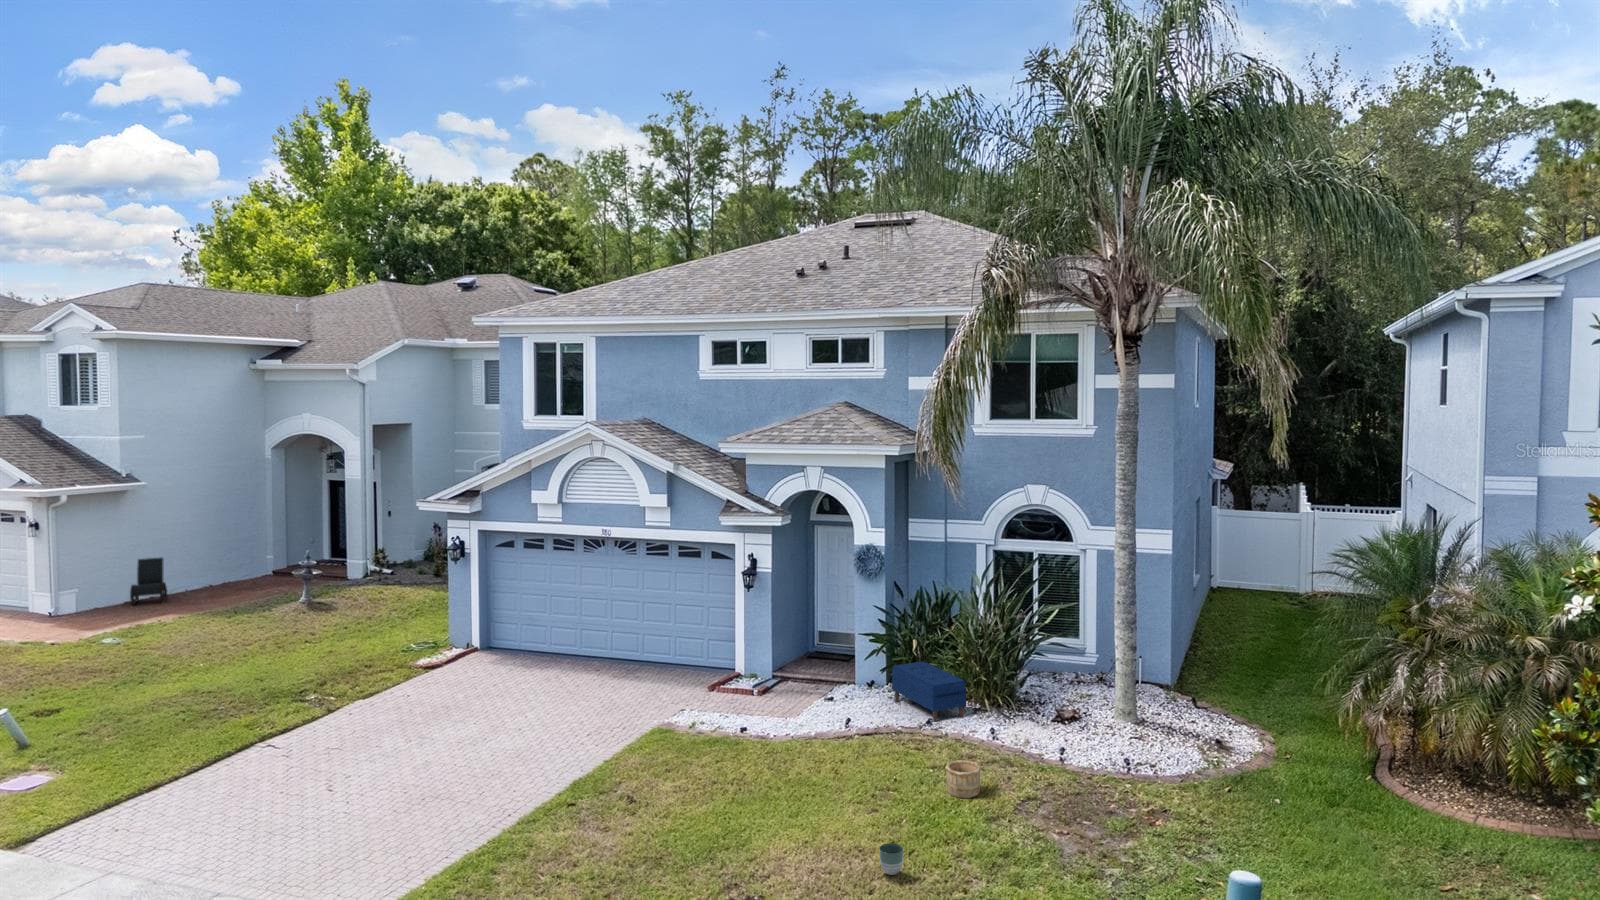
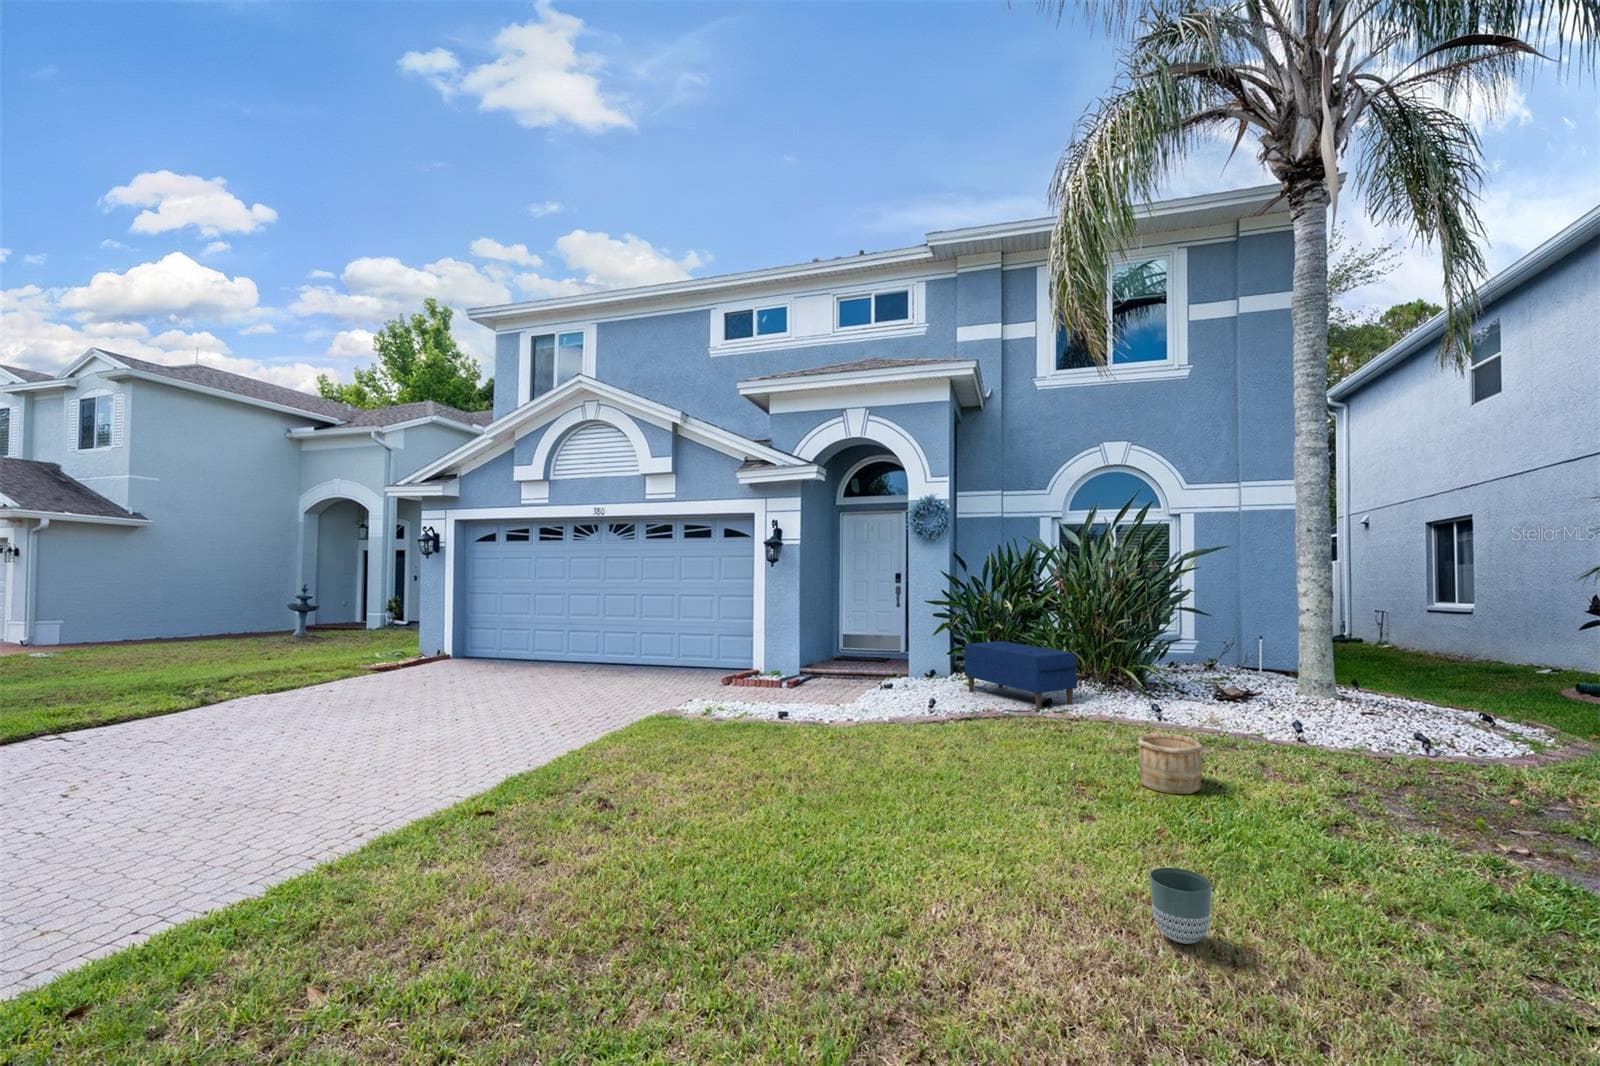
lounge chair: present [130,558,168,606] -> none [95,589,144,636]

